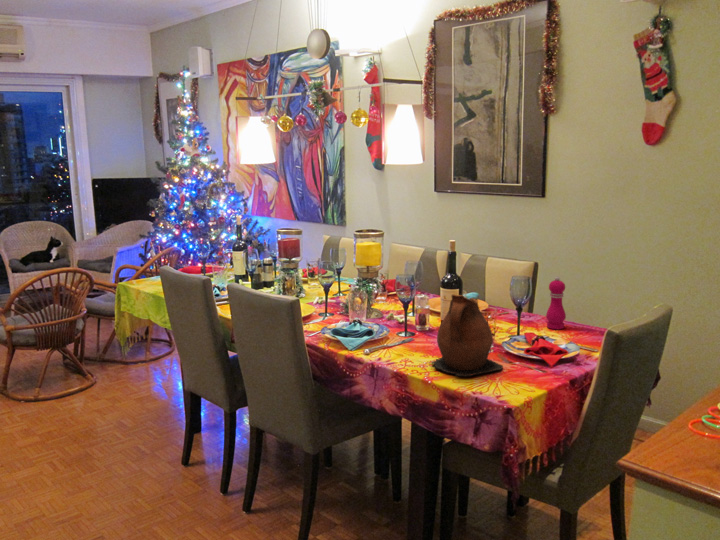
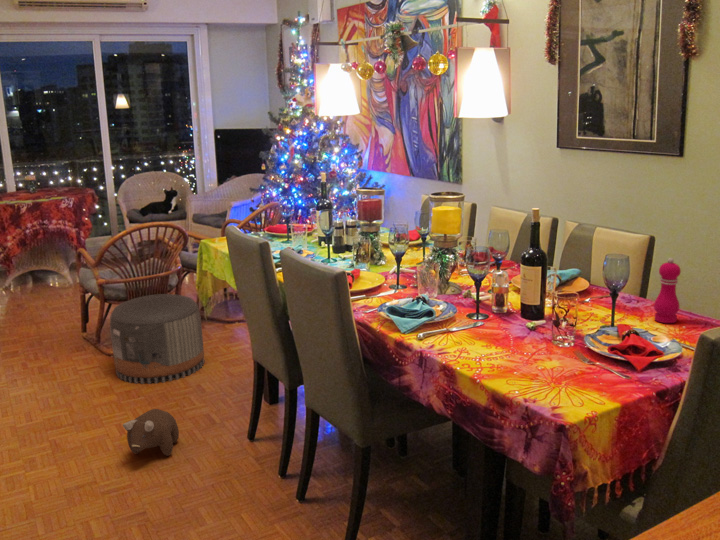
ceramic pitcher: present [432,294,503,376] -> none [486,277,576,377]
pouf: none [16,339,115,430] -> present [110,294,204,384]
plush toy: none [57,449,110,496] -> present [123,409,179,456]

